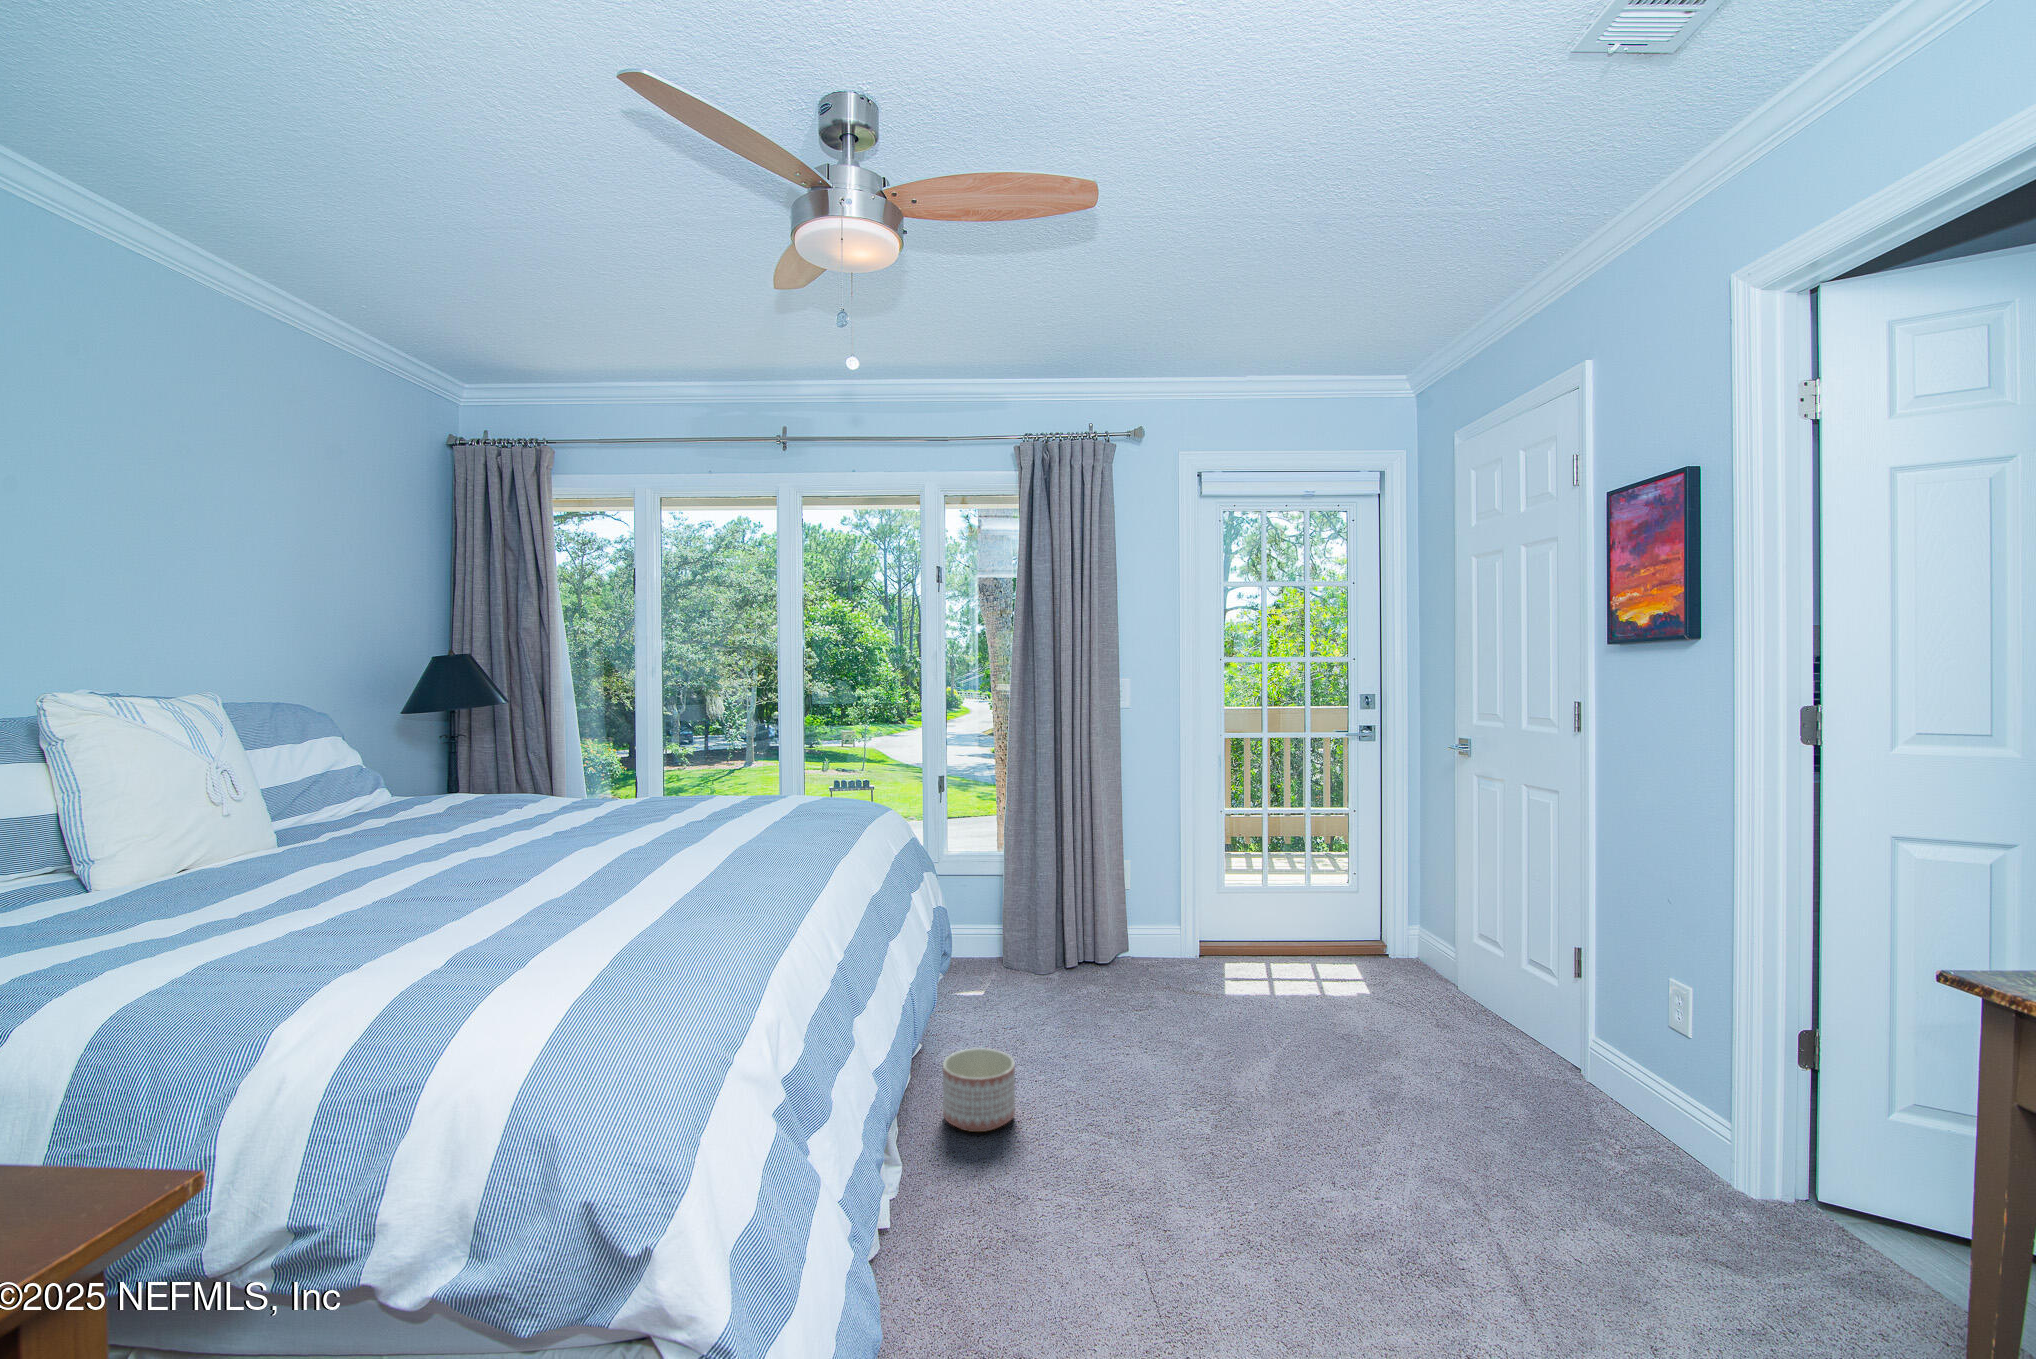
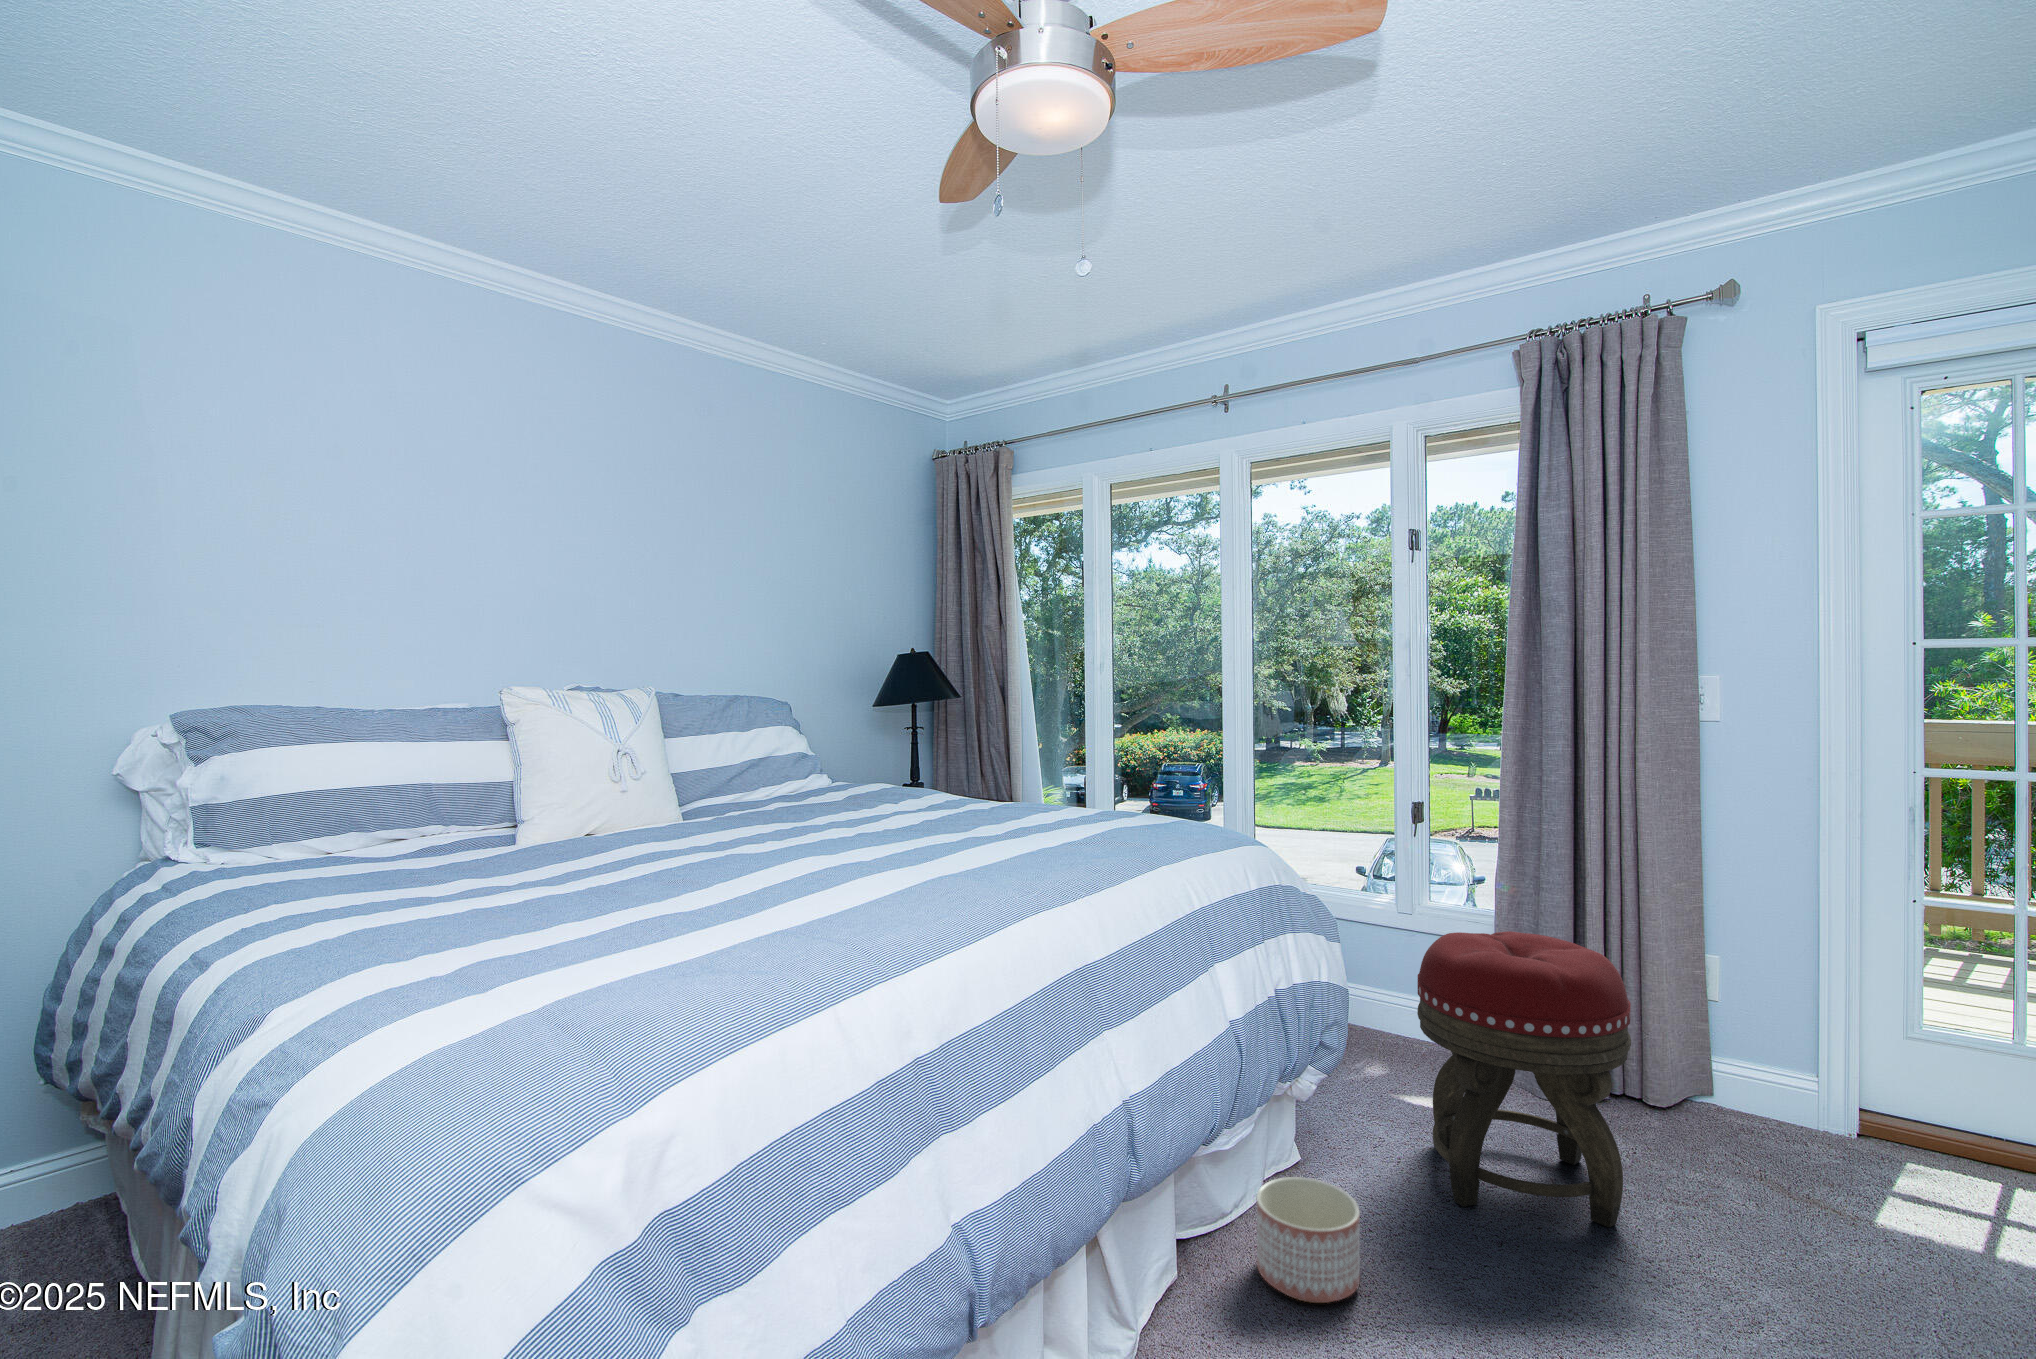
footstool: none [994,856,1124,1048] -> present [1417,932,1631,1227]

